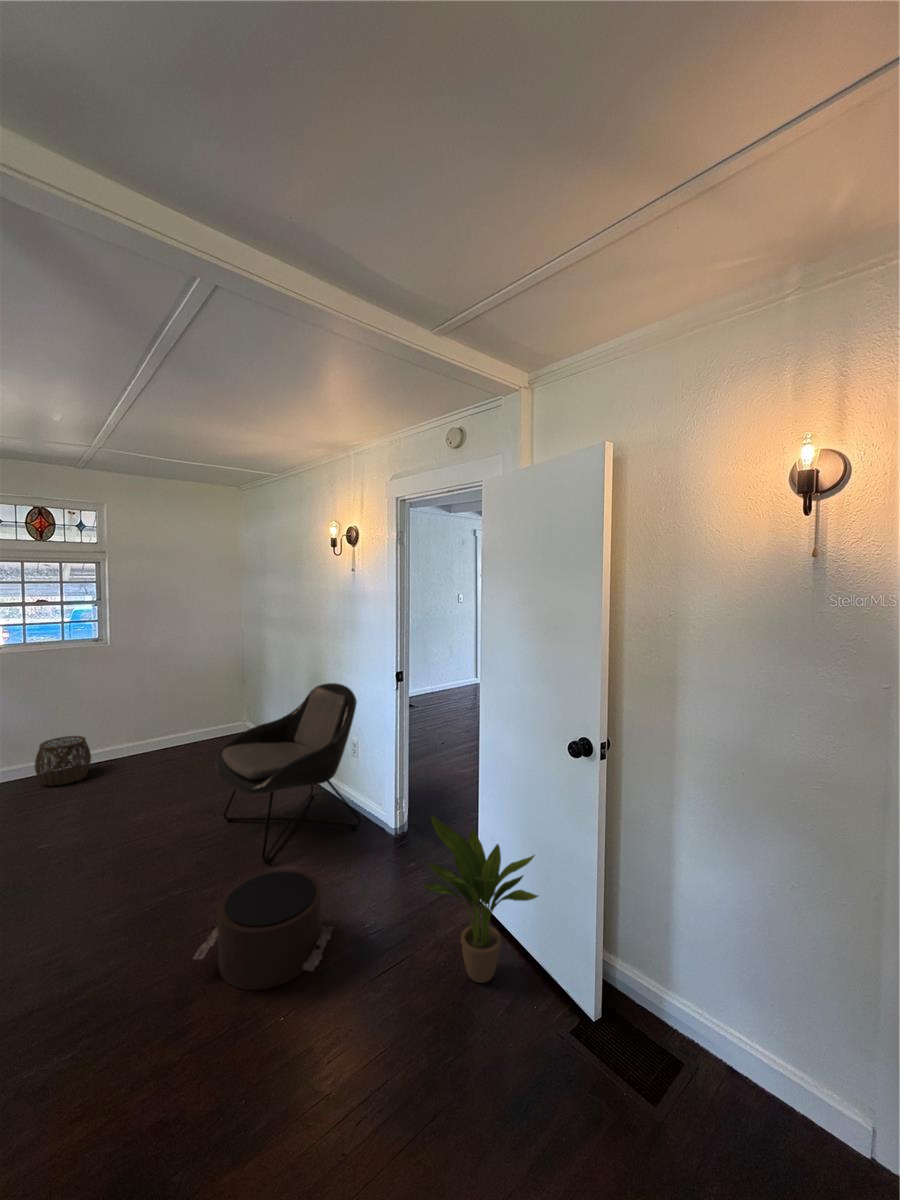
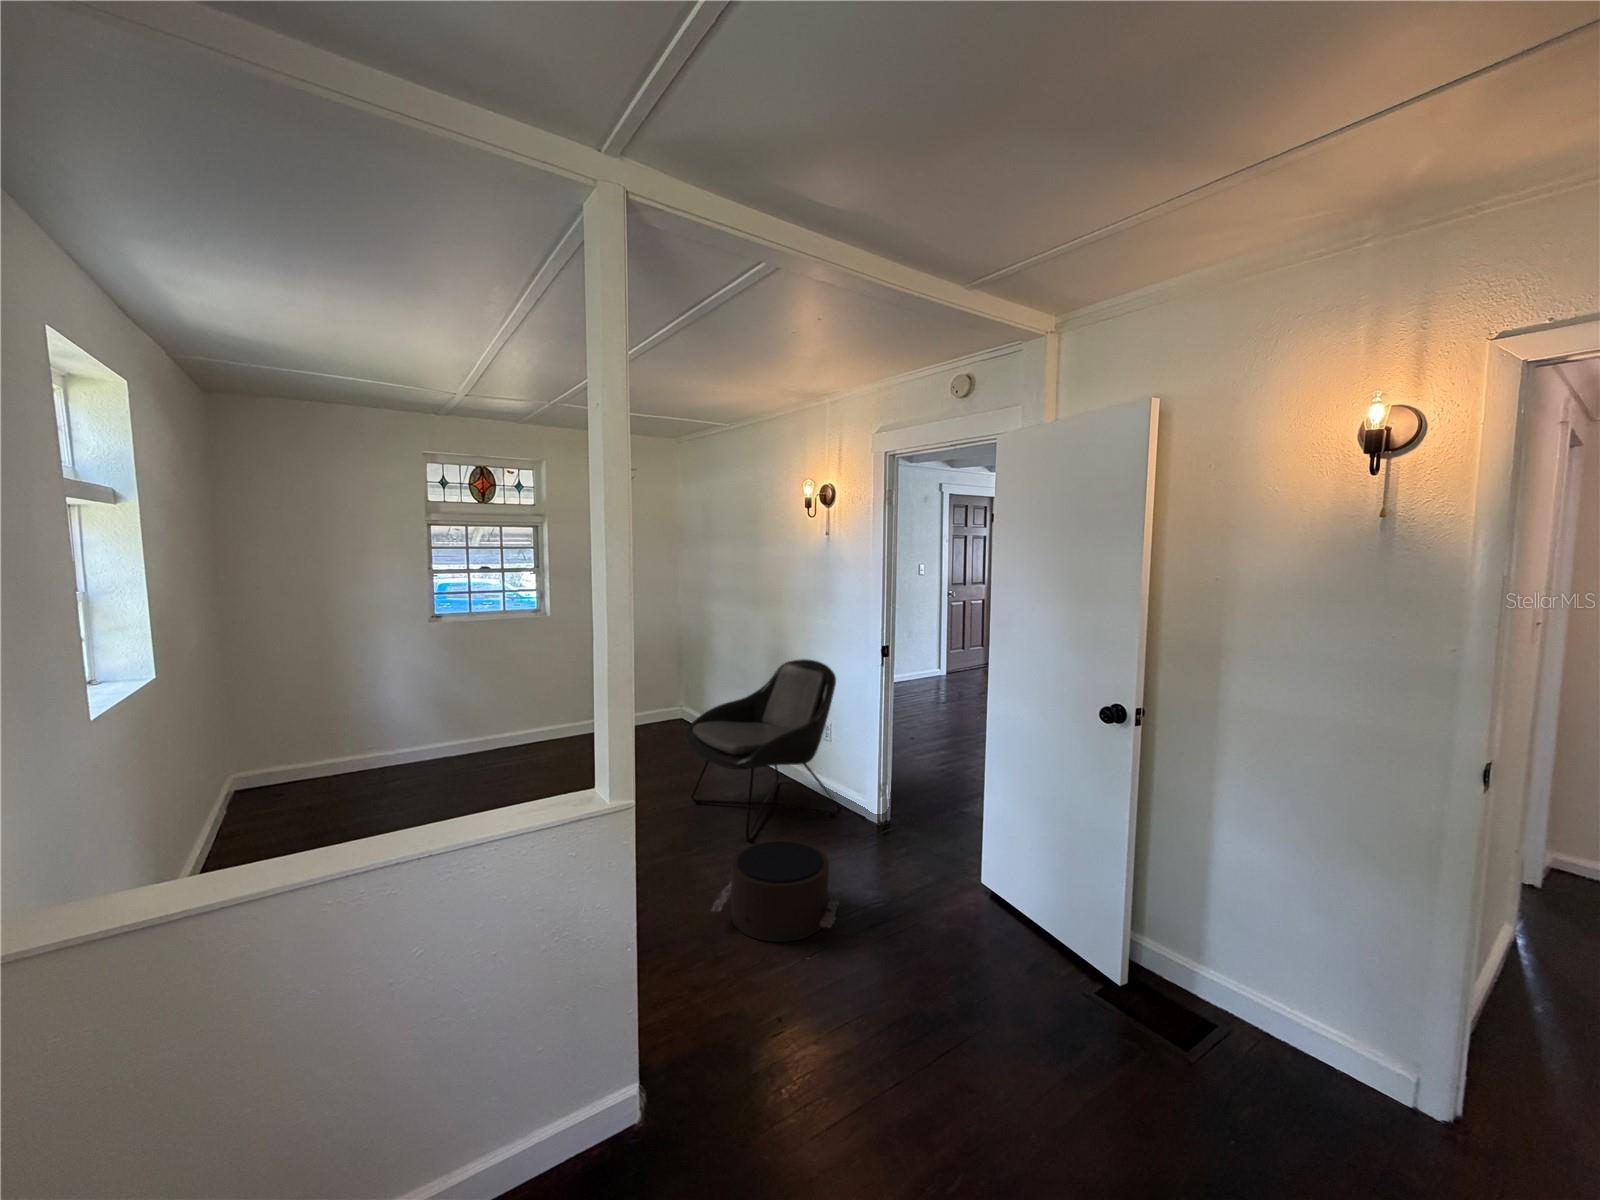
woven basket: present [35,736,91,786] -> none [483,713,536,764]
potted plant: present [423,816,538,983] -> none [942,785,1068,953]

